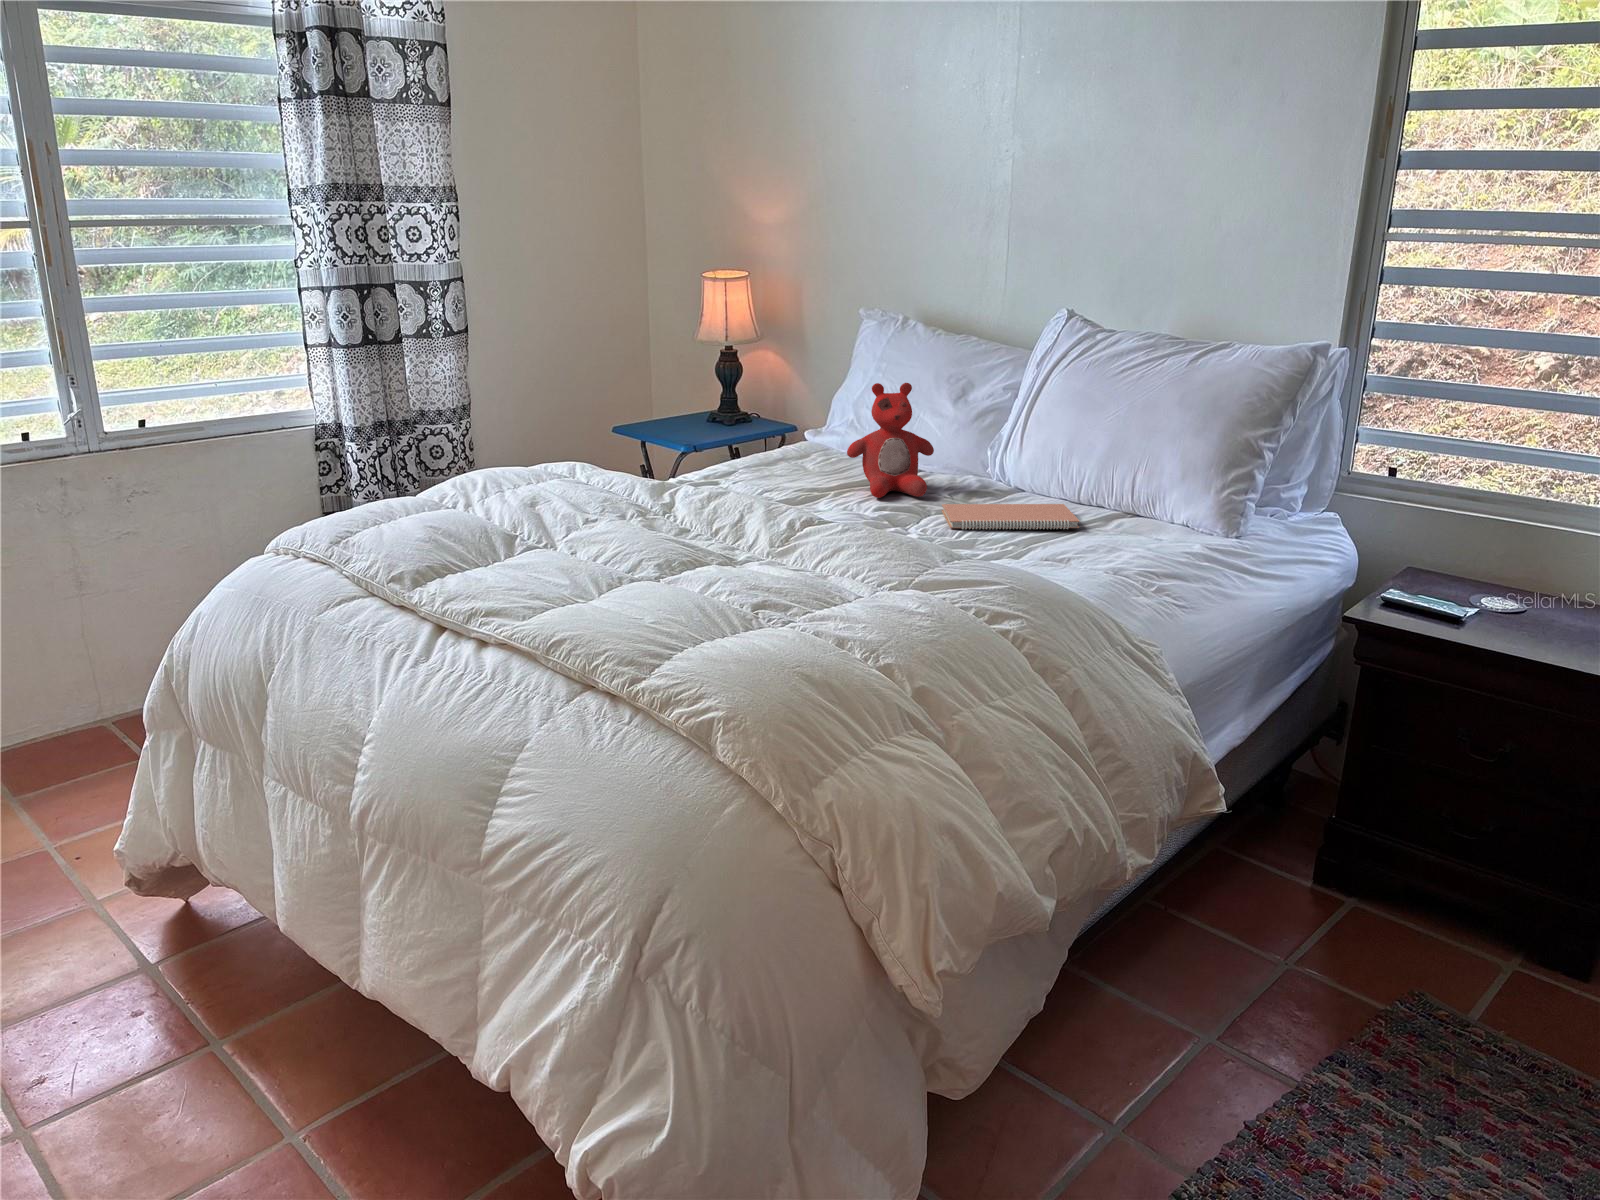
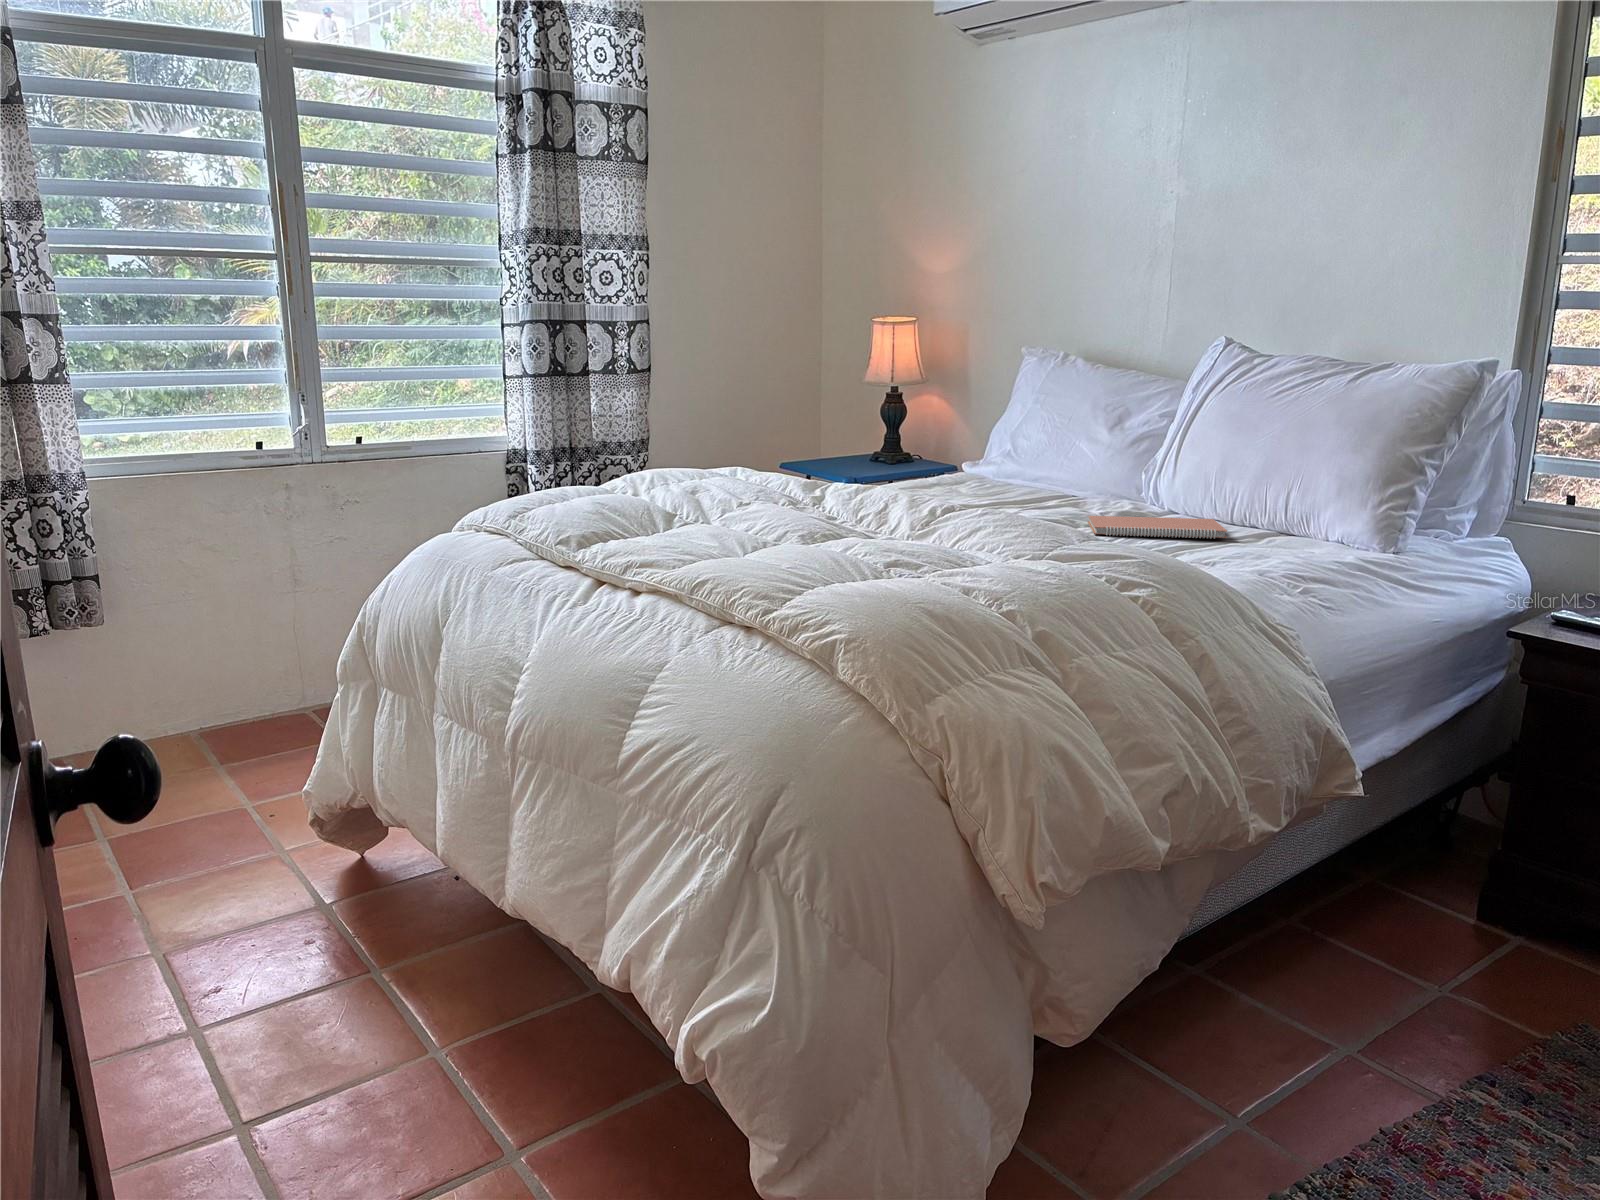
stuffed bear: present [847,383,934,498] -> none [997,401,1084,511]

